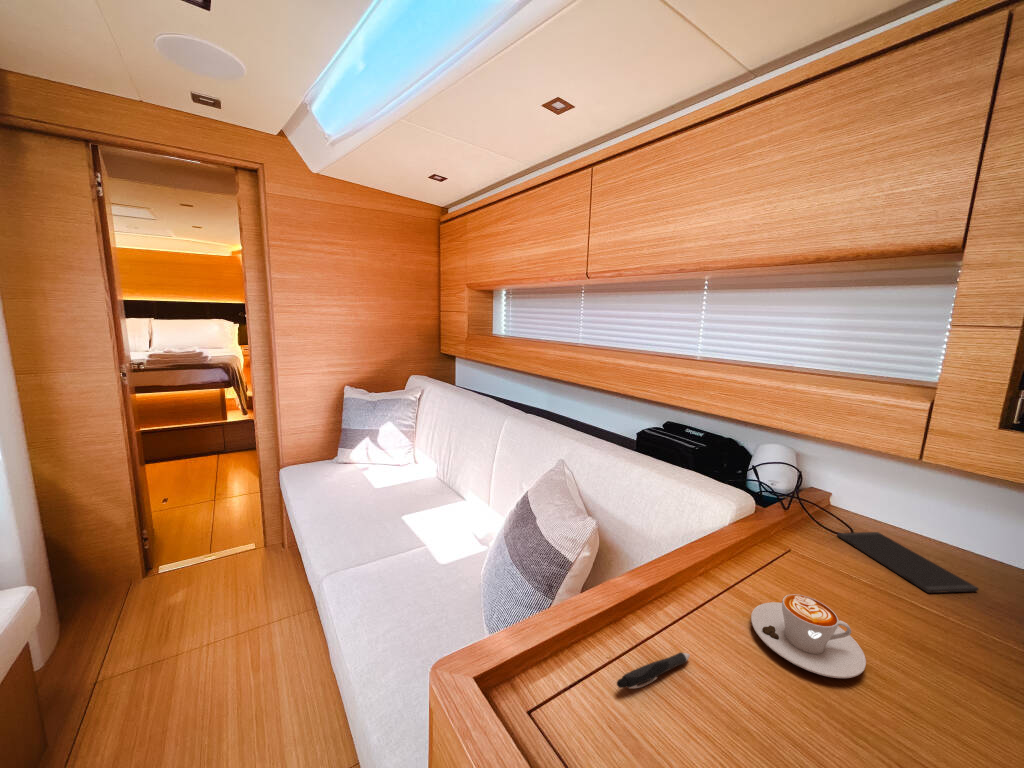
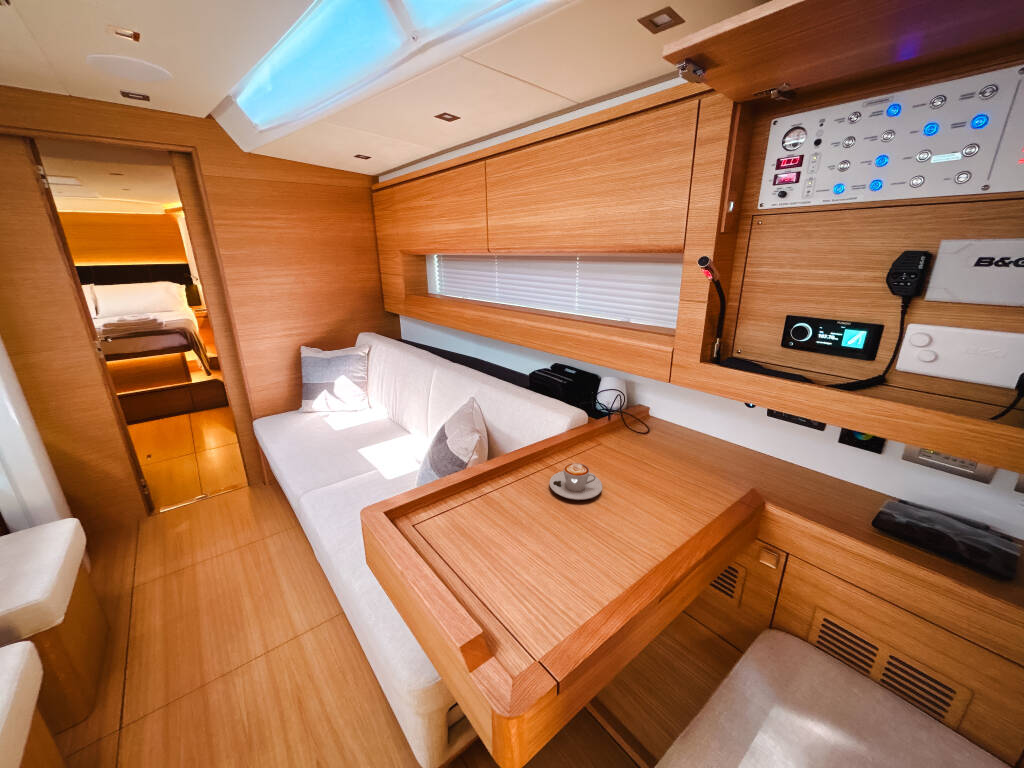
tablet: present [837,532,978,593] -> none [638,429,698,460]
pen: present [617,652,690,689] -> none [460,496,507,513]

